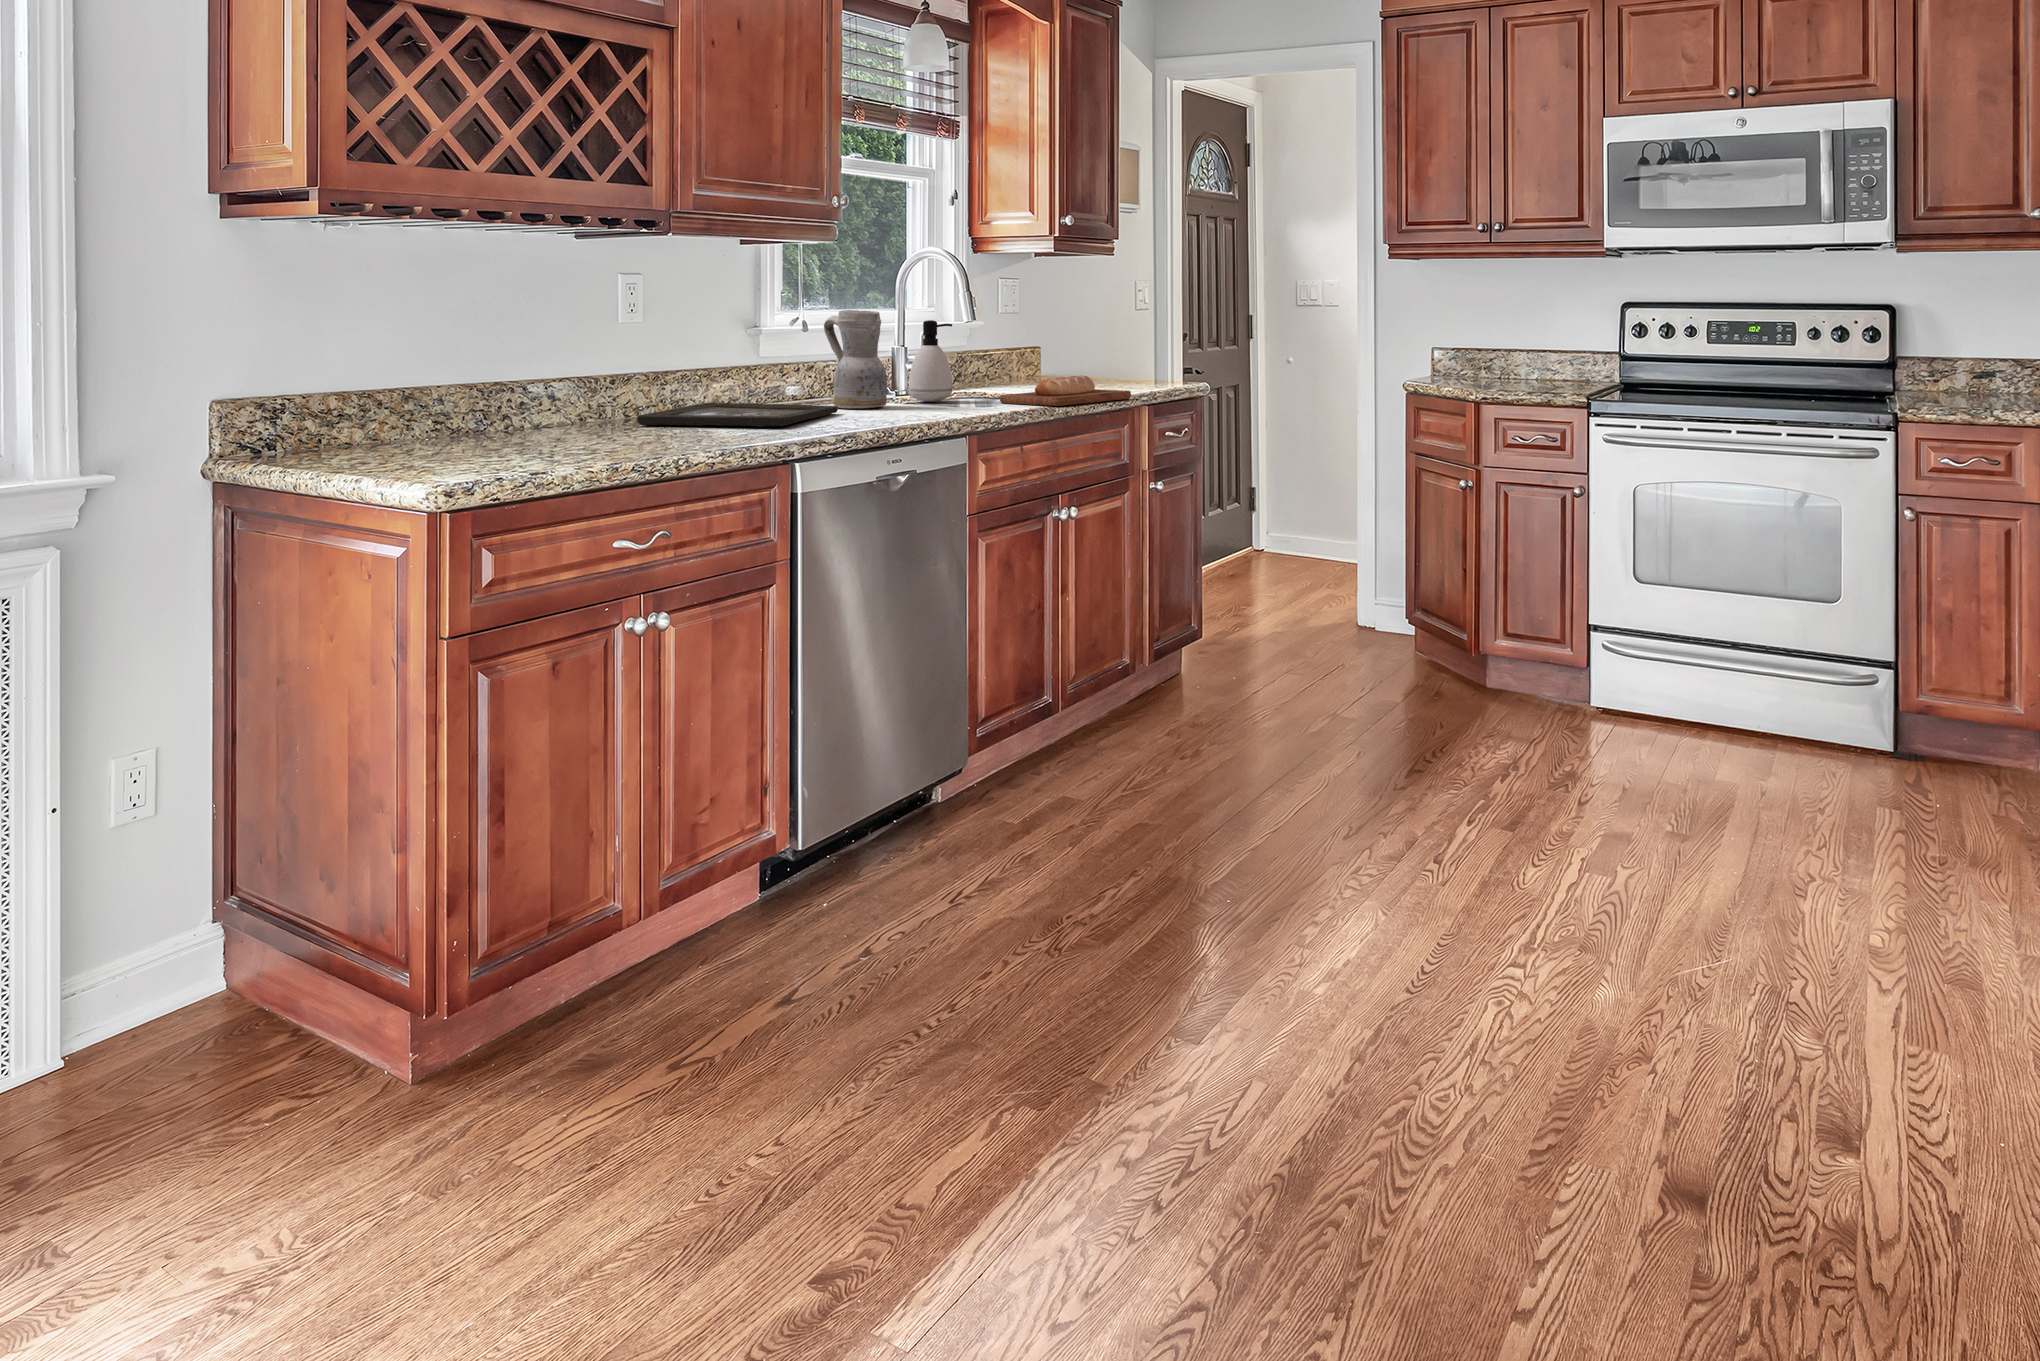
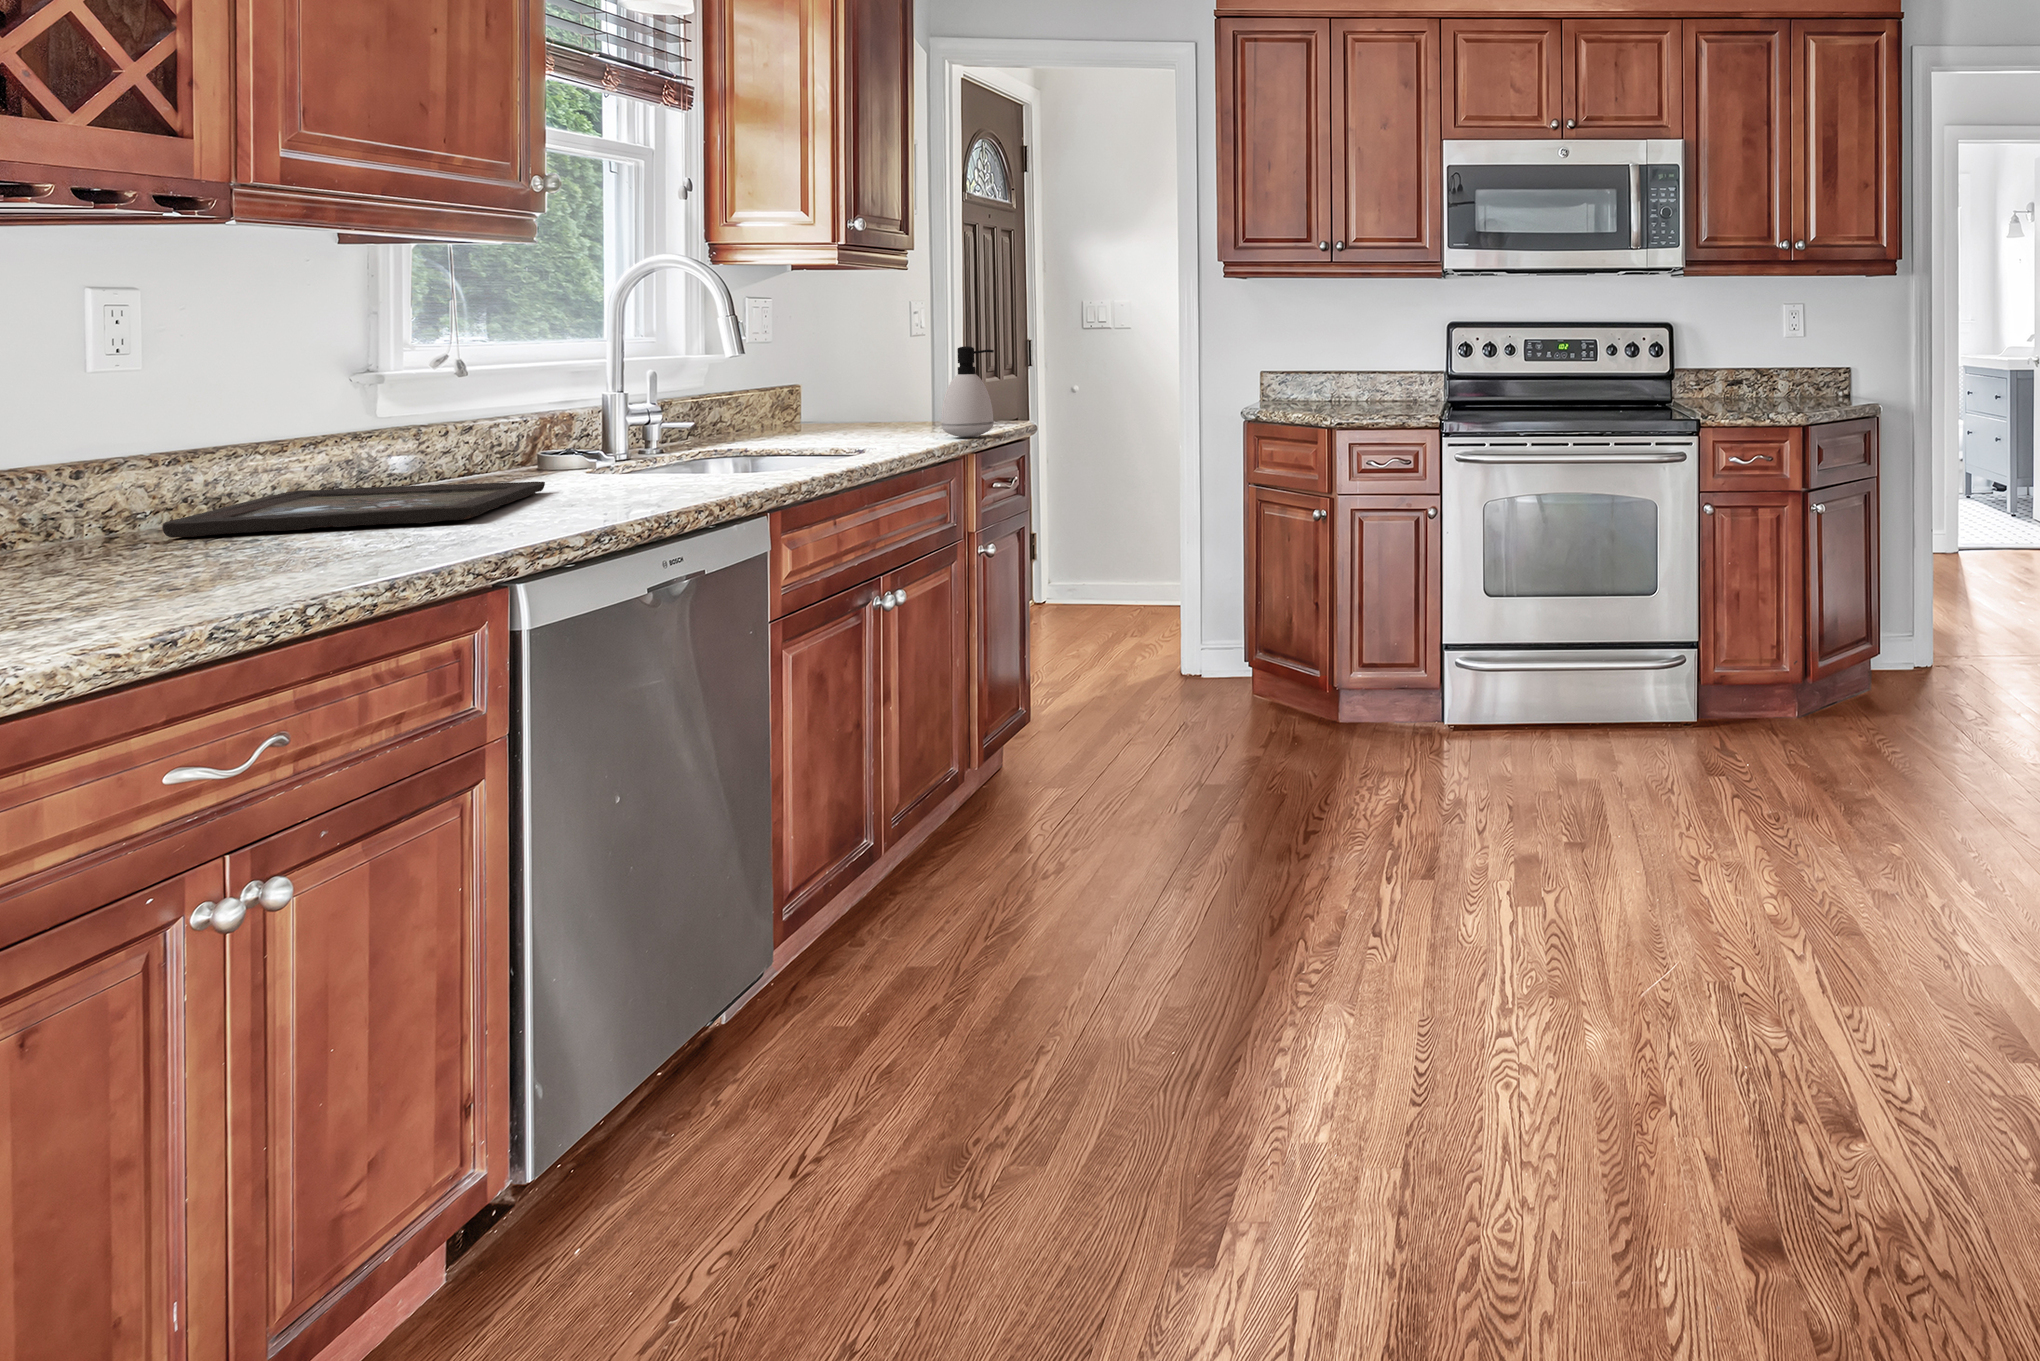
ceramic pitcher: present [824,310,887,408] -> none [506,343,618,483]
soap dispenser: present [909,320,952,402] -> present [941,346,994,437]
bread loaf: present [1000,376,1131,406] -> none [787,420,961,460]

